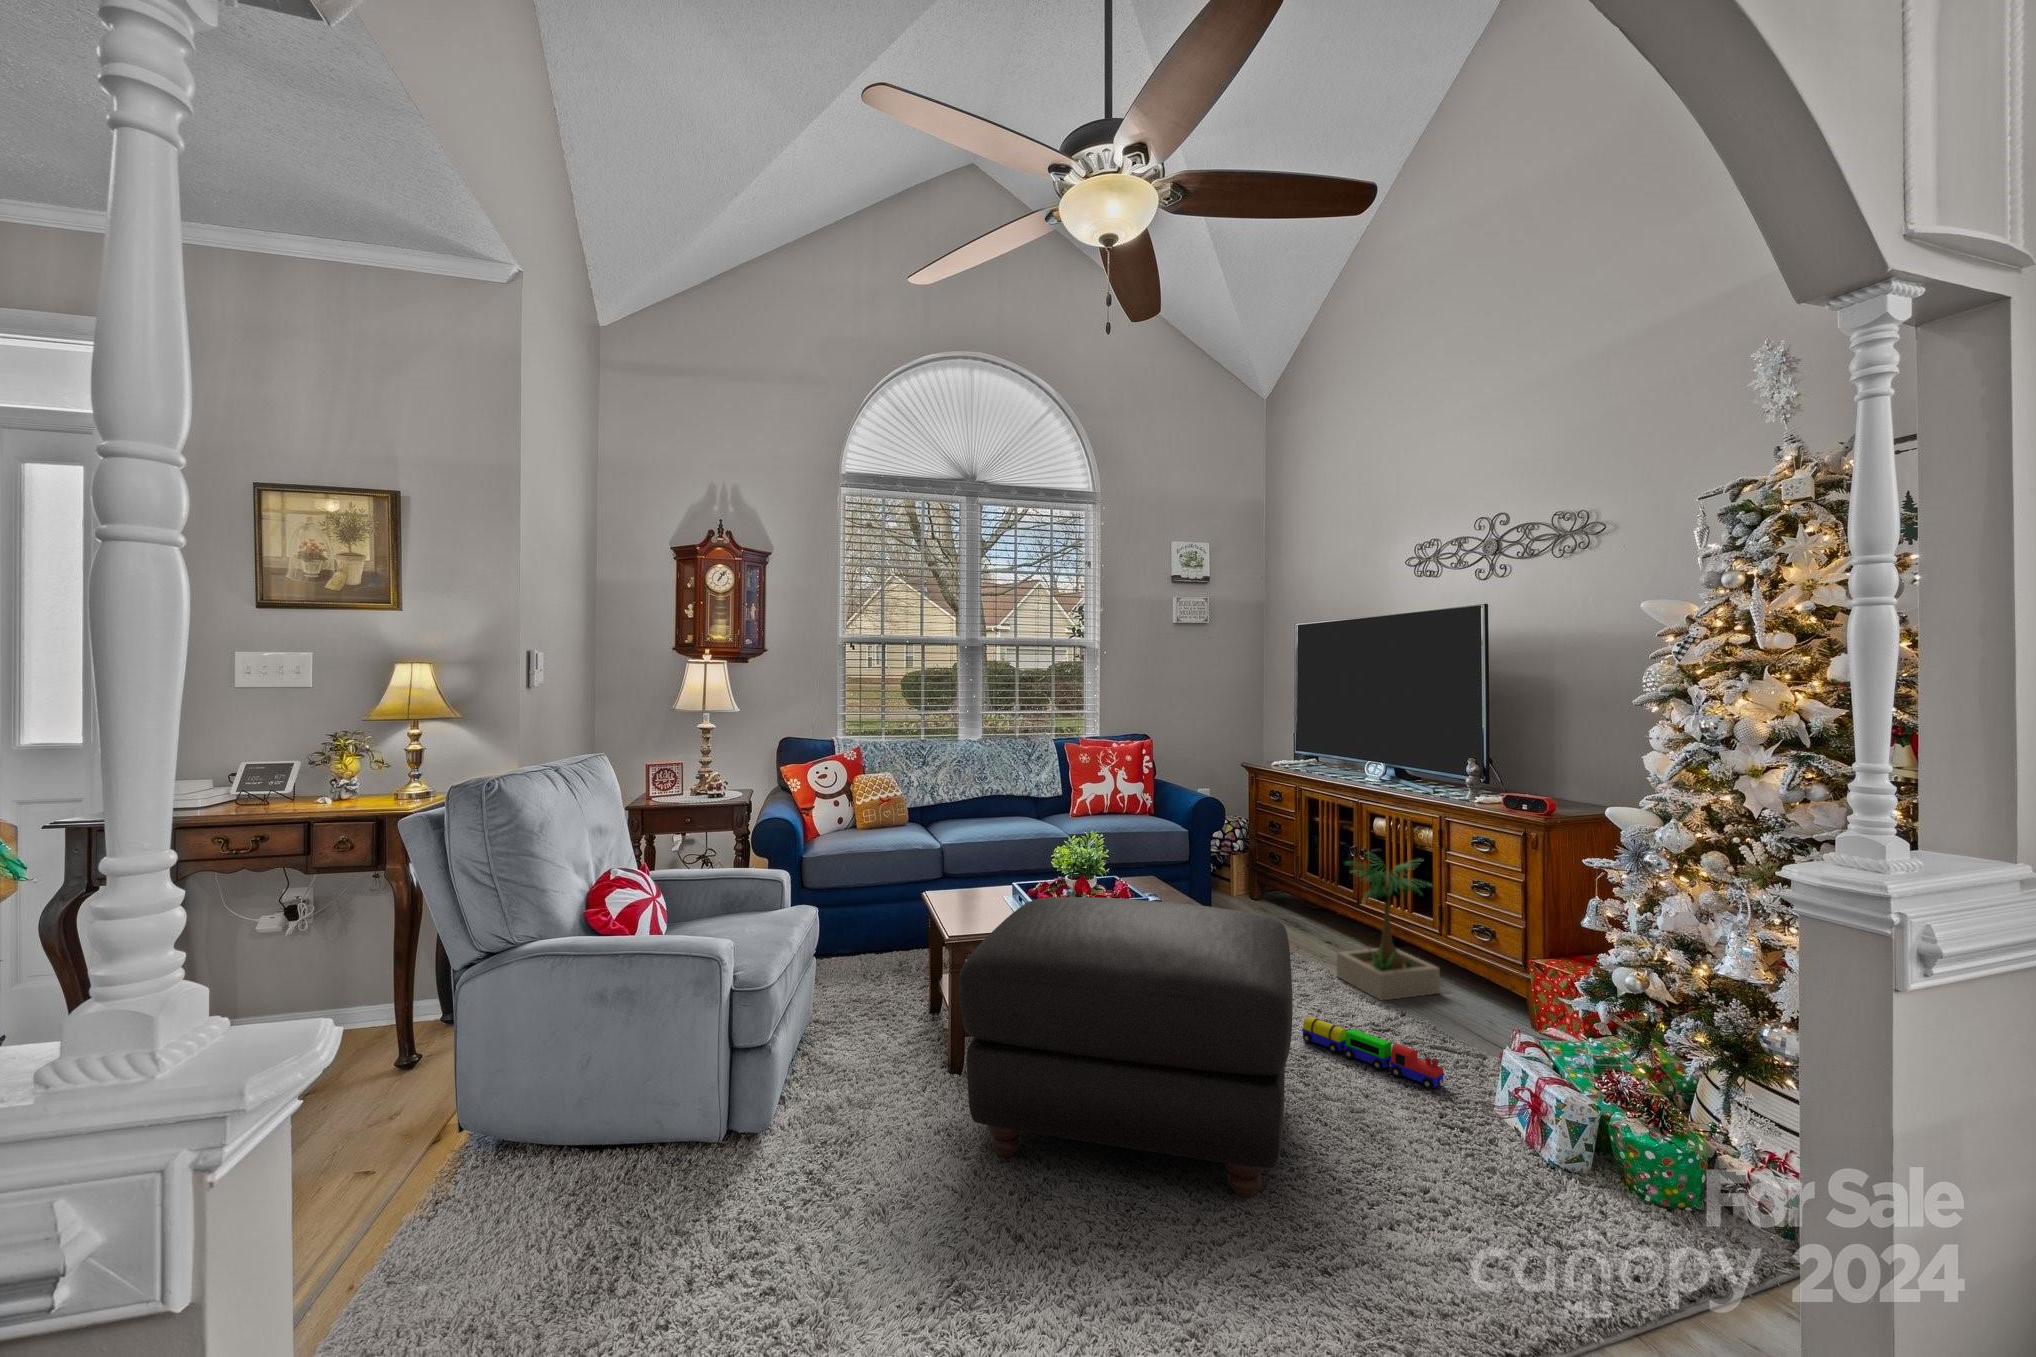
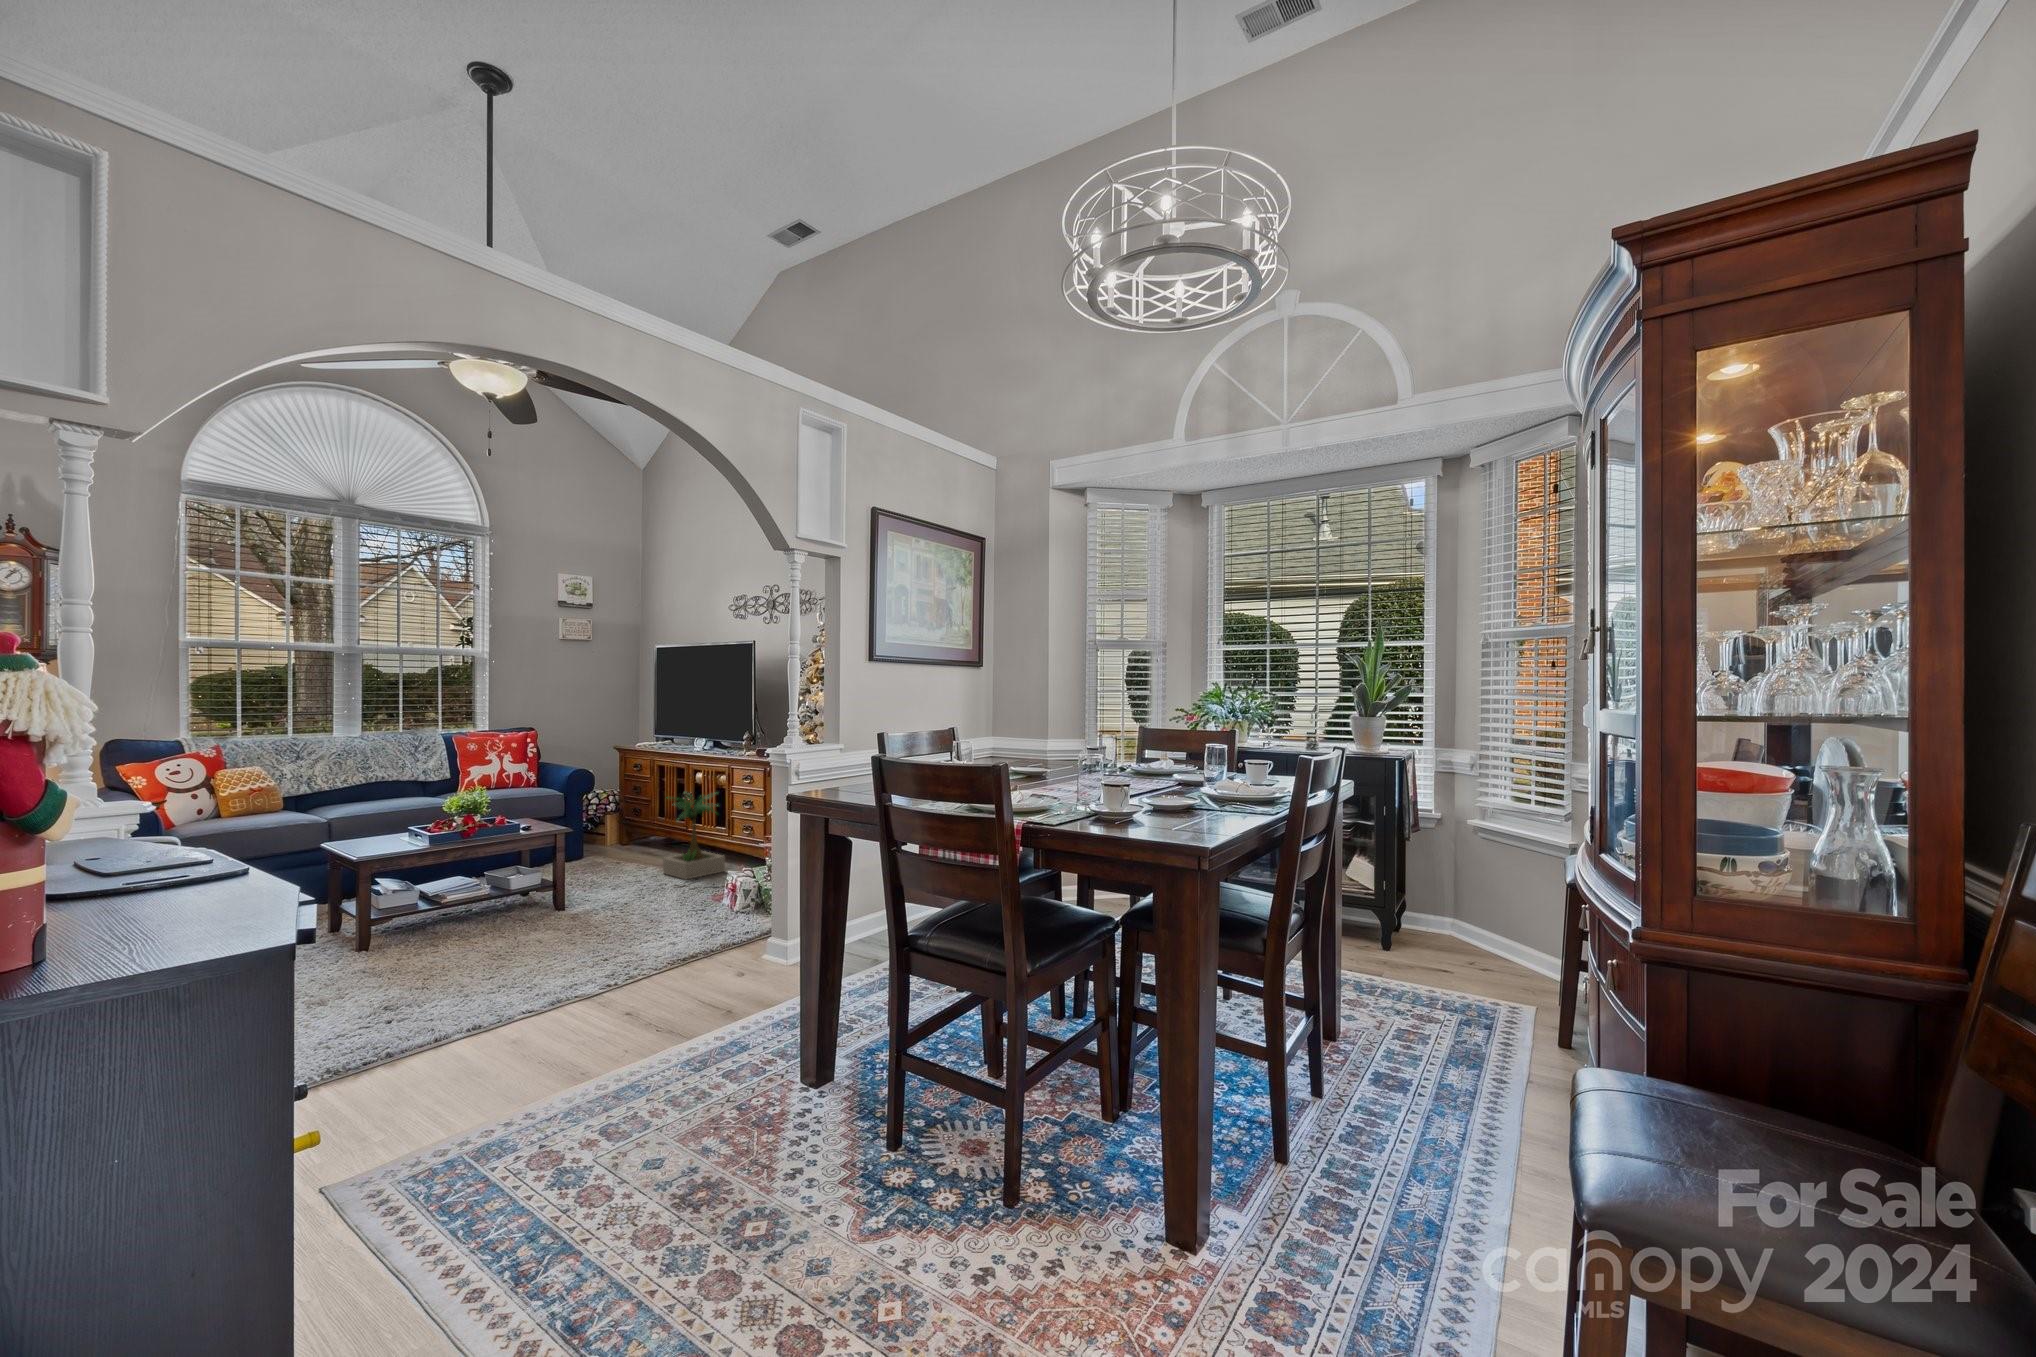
ottoman: present [959,897,1293,1198] -> none [352,818,604,984]
toy train: present [1302,1016,1445,1089] -> none [624,888,703,909]

